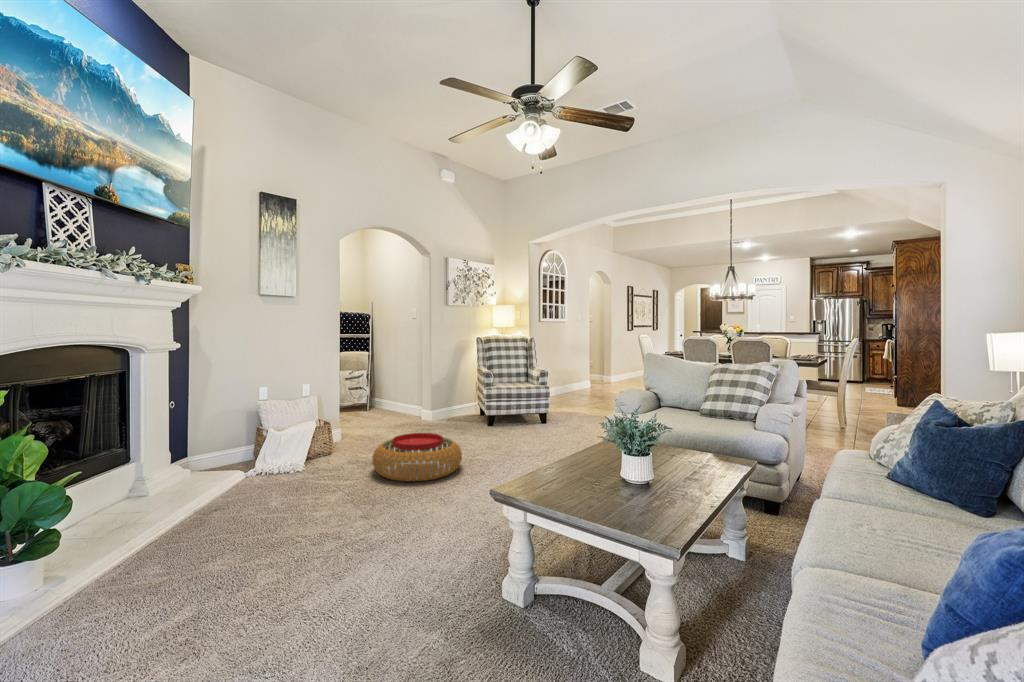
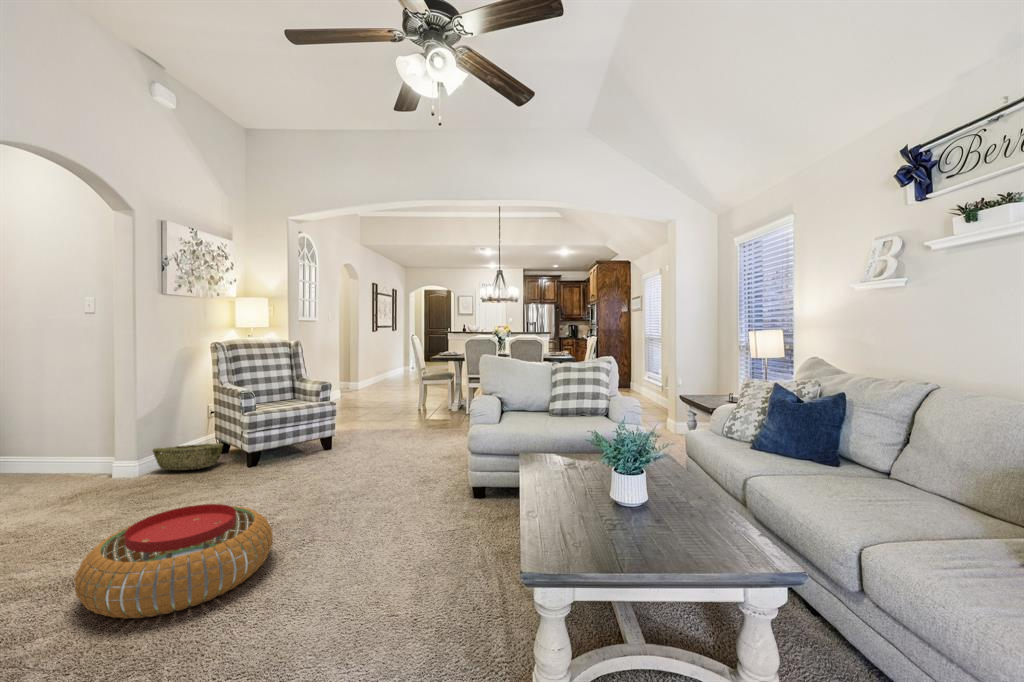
woven basket: none [439,405,476,423] -> present [153,444,223,470]

